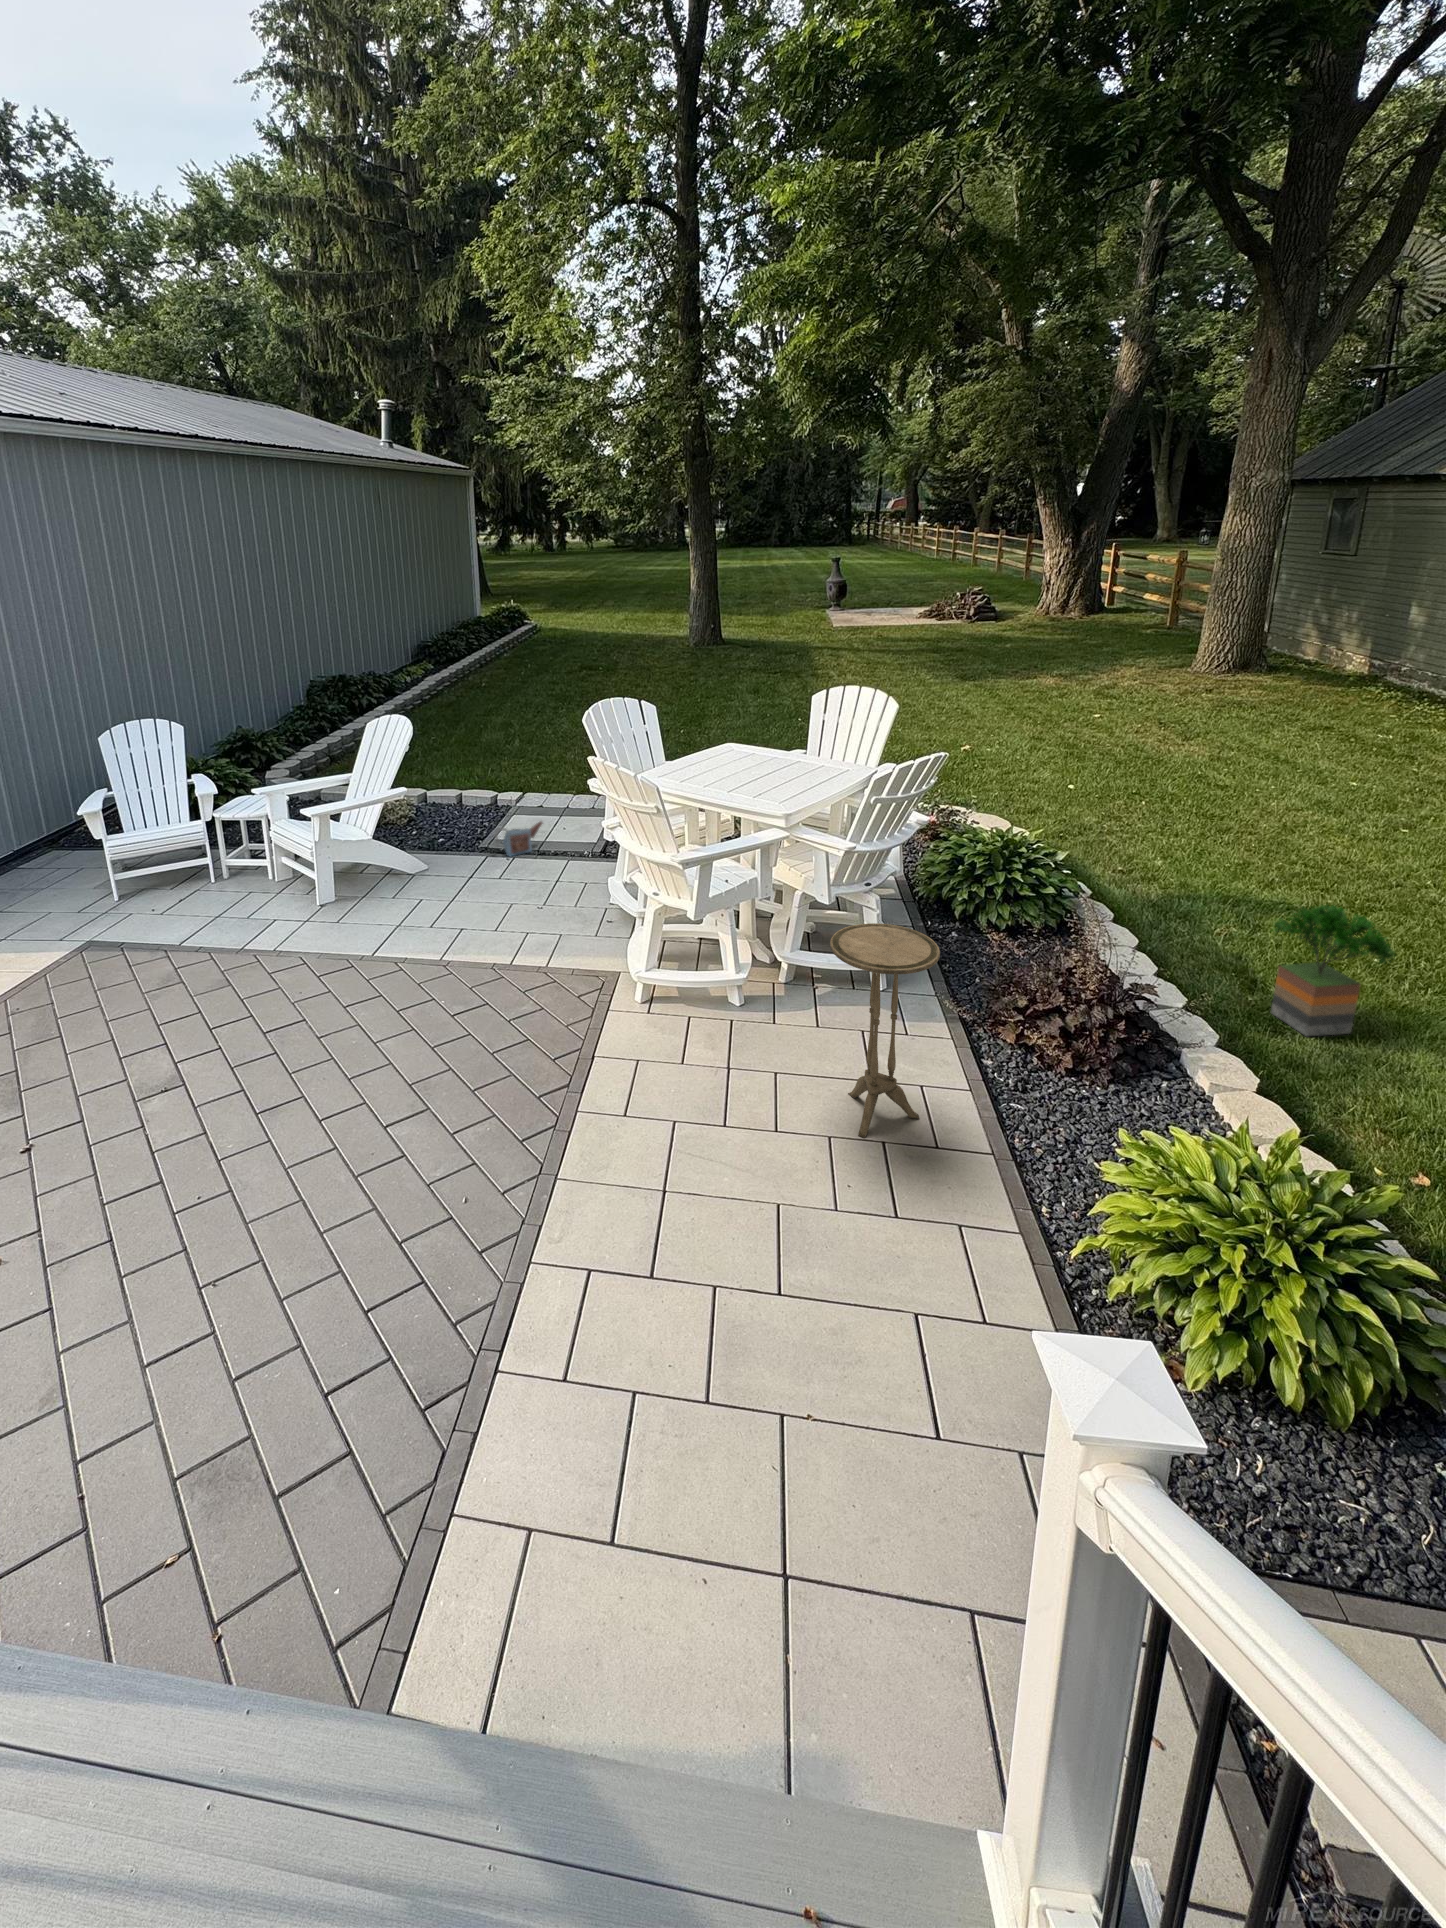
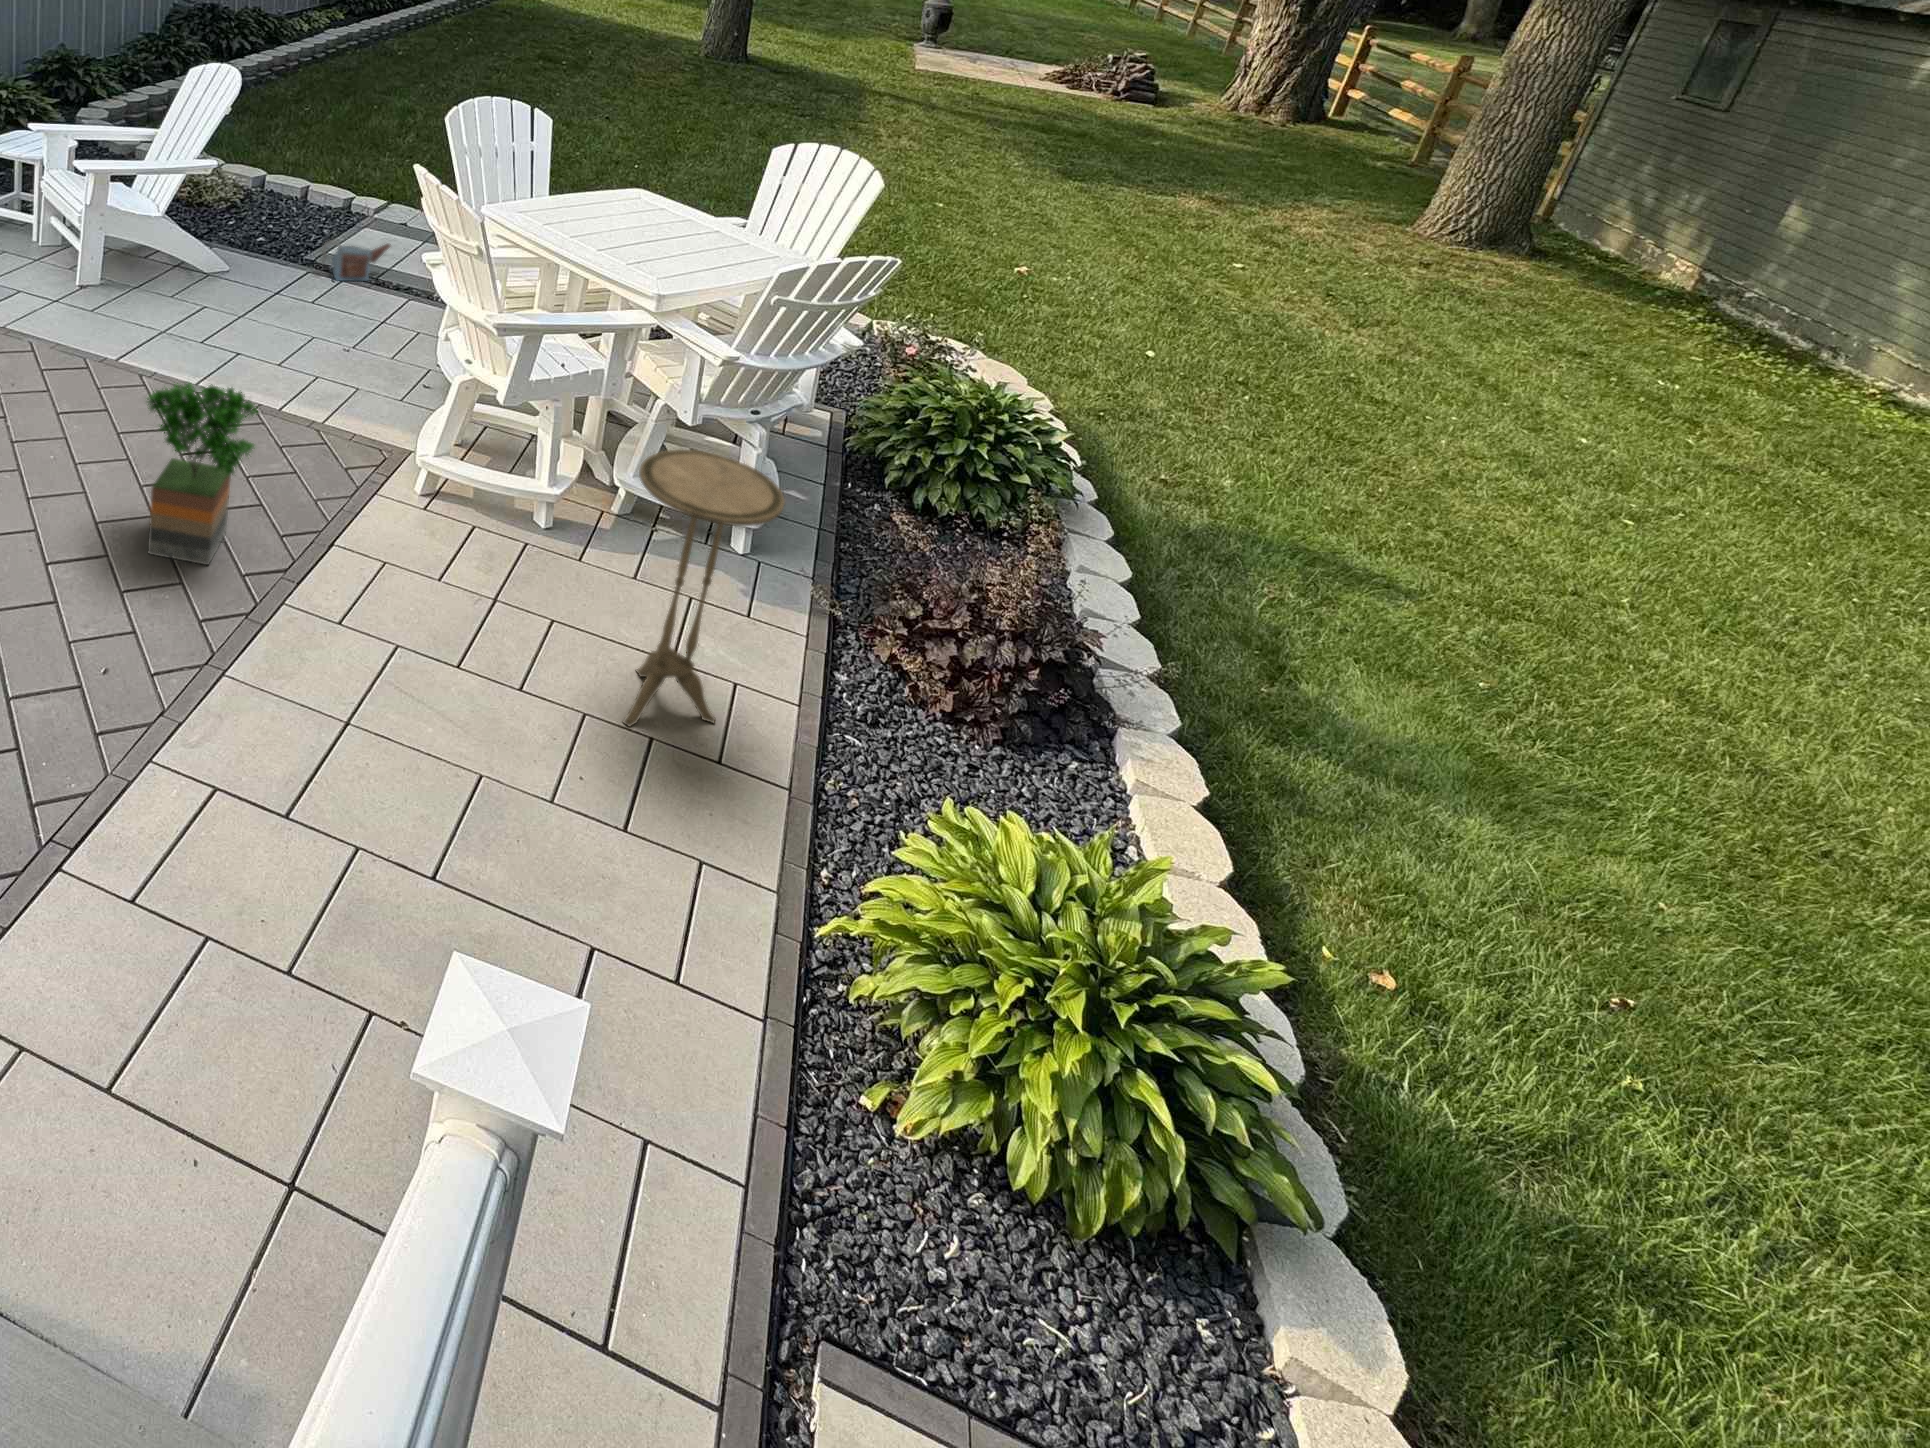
potted tree: present [1271,904,1395,1036] -> present [146,383,258,565]

